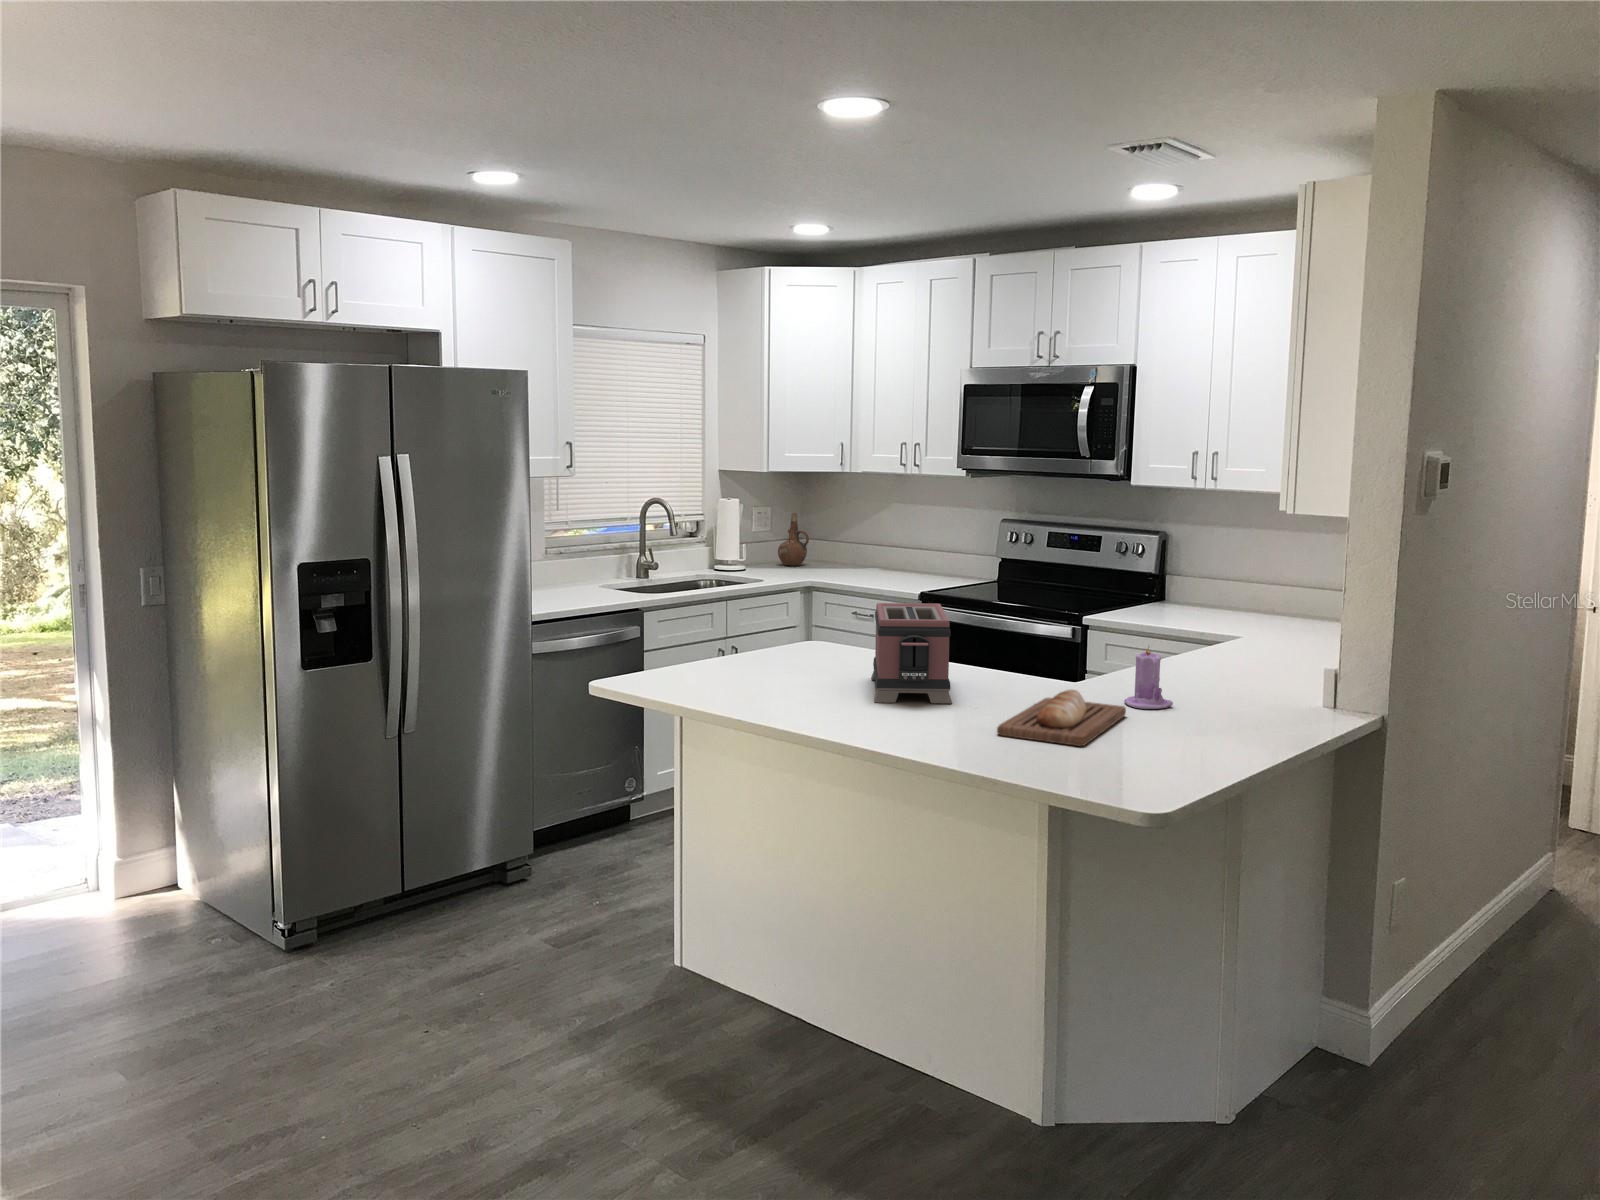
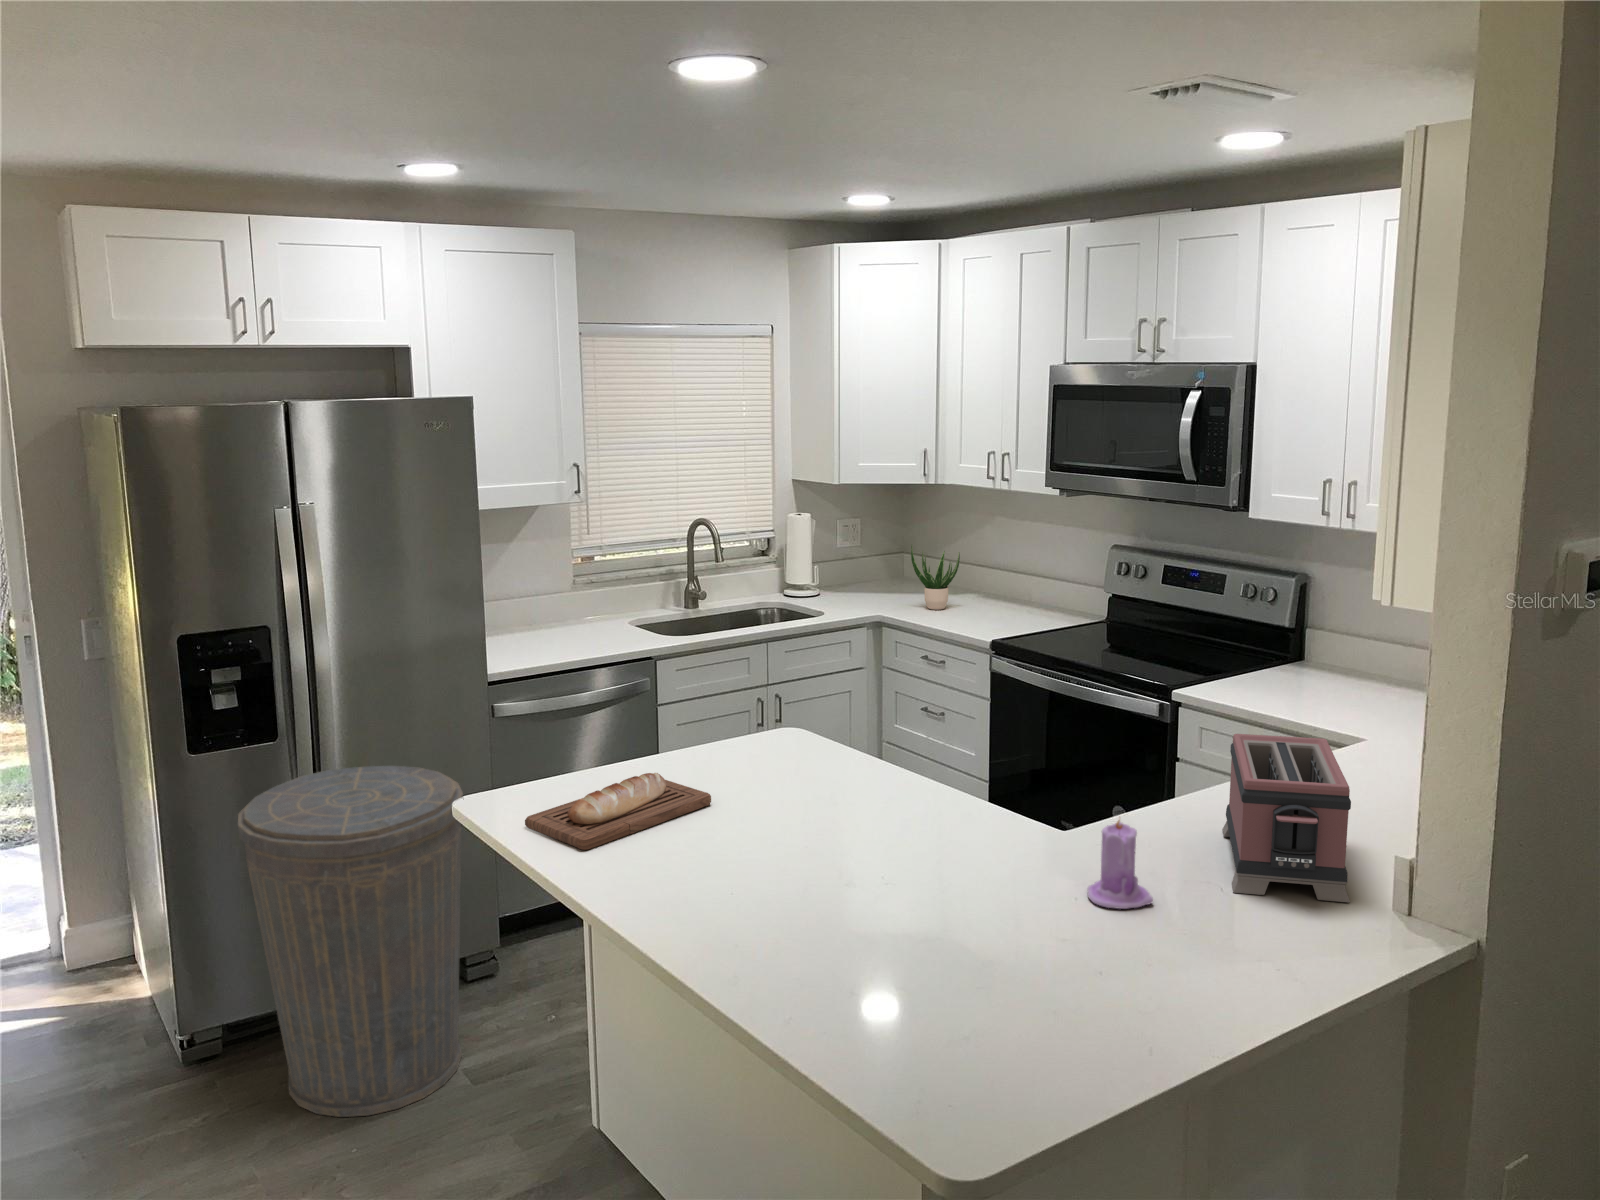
ceramic pitcher: present [778,513,809,566] -> none [865,526,901,587]
potted plant: none [833,521,873,577] -> present [911,546,960,610]
toaster: present [871,603,952,704] -> present [1222,734,1351,903]
trash can: none [362,684,553,977] -> present [238,766,463,1117]
bread loaf: present [997,690,1126,746] -> present [525,773,711,850]

